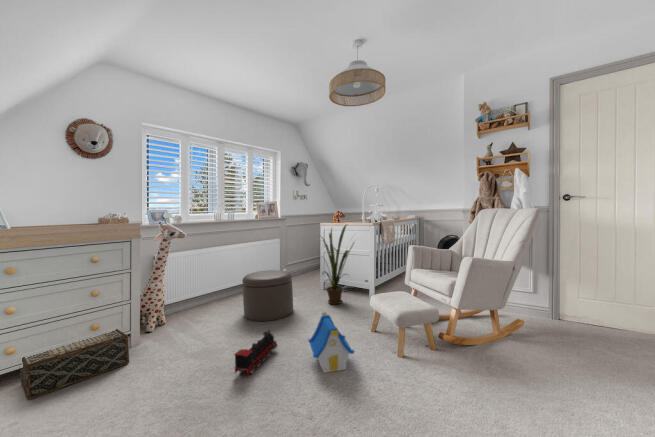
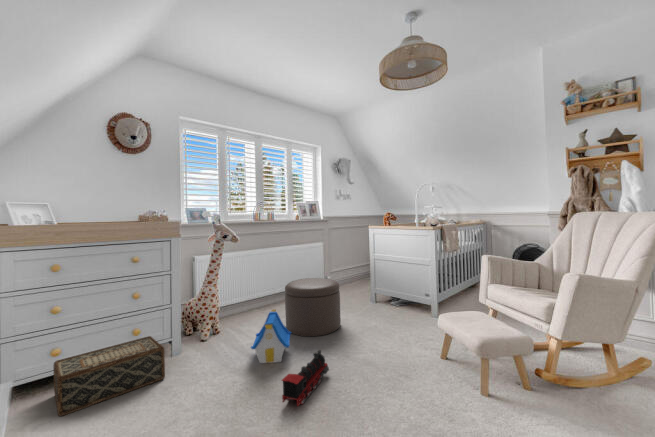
house plant: present [322,225,353,304] -> none [367,227,414,320]
toy house: present [308,313,354,373] -> present [251,310,291,363]

